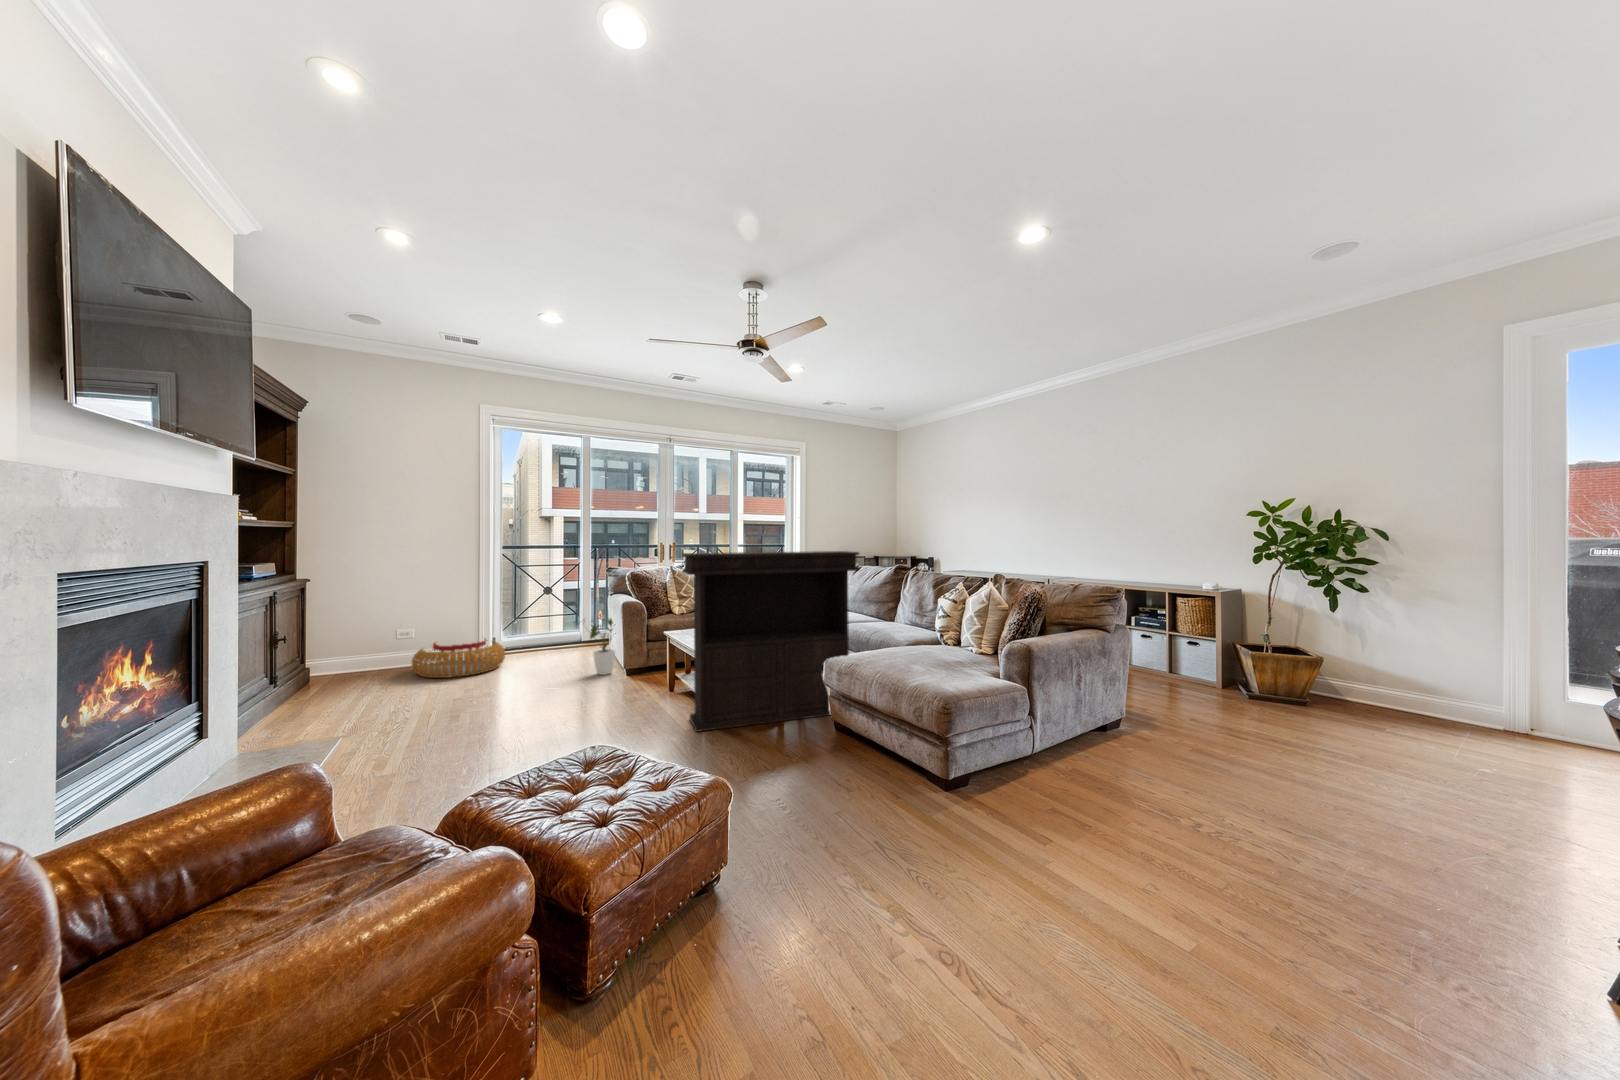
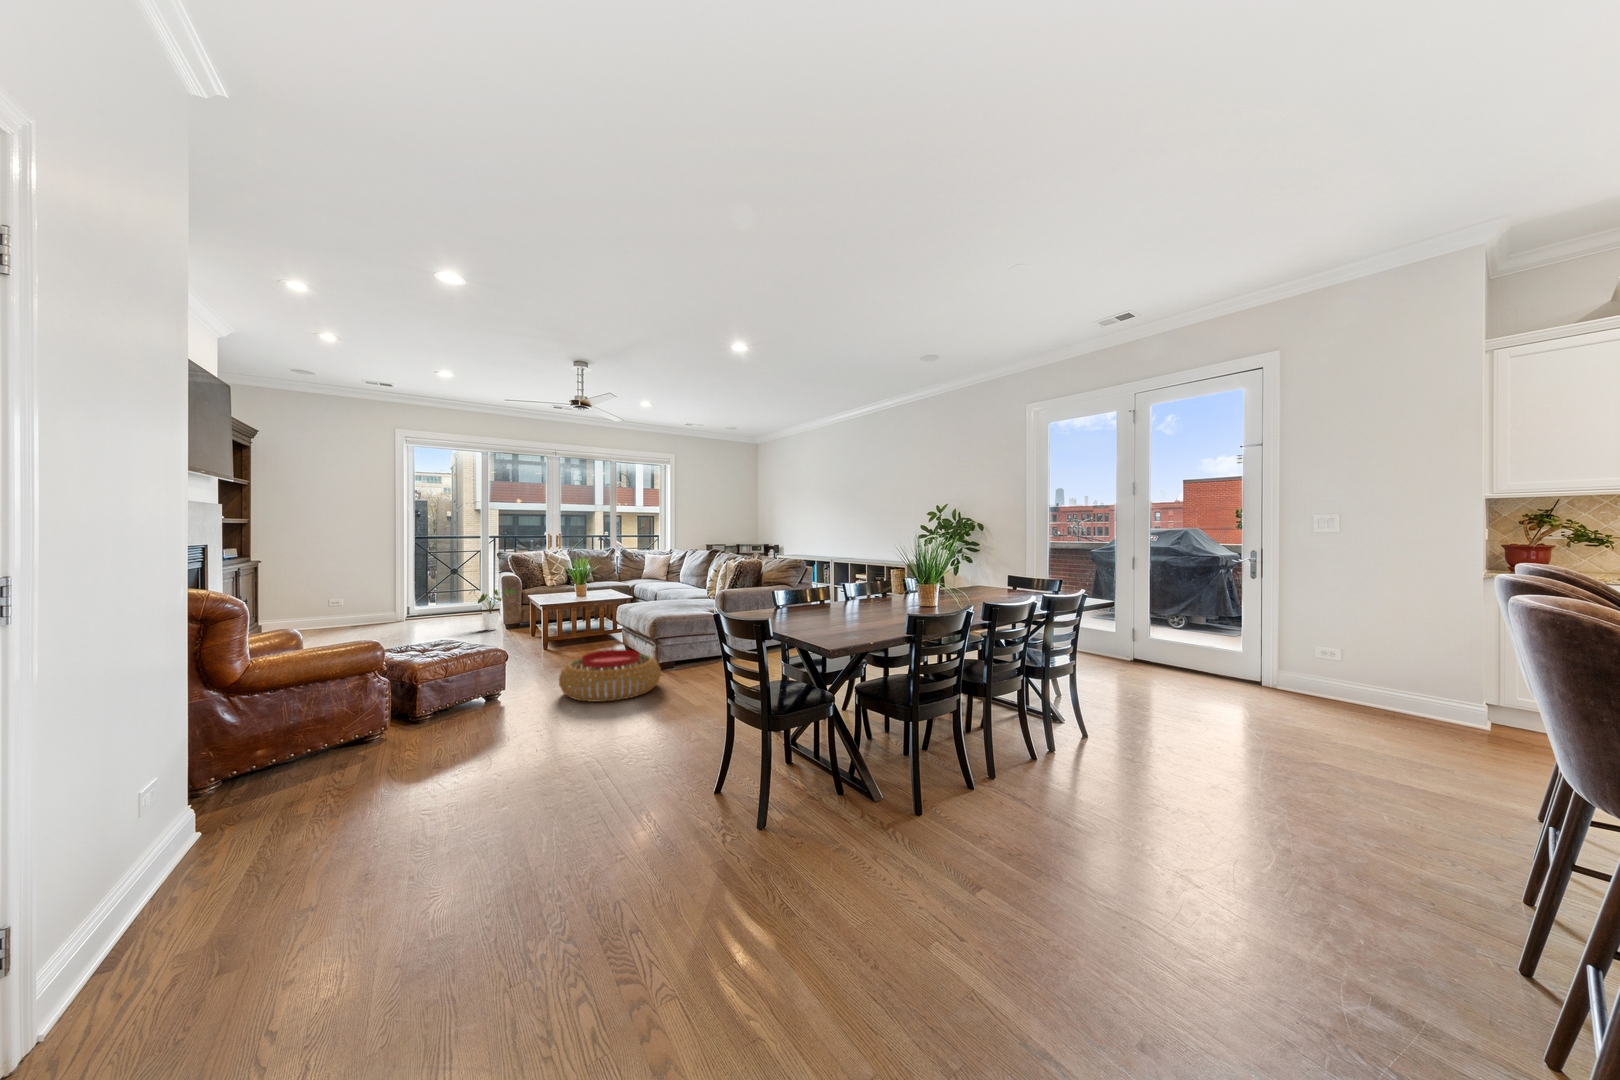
console table: present [682,551,859,732] -> none [528,540,651,656]
pouf: present [412,638,505,678] -> present [559,650,661,702]

